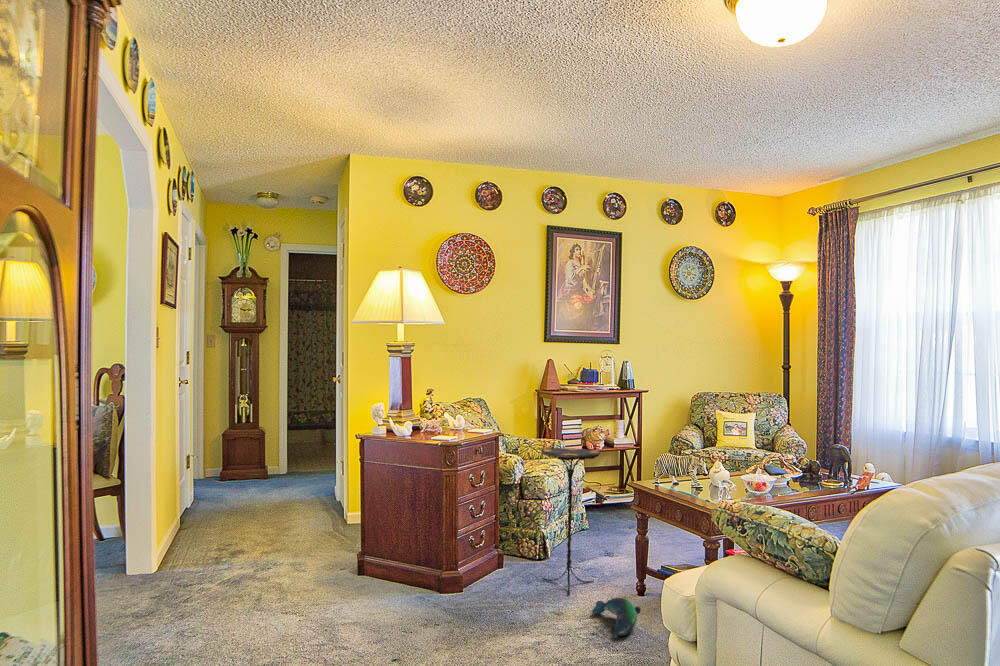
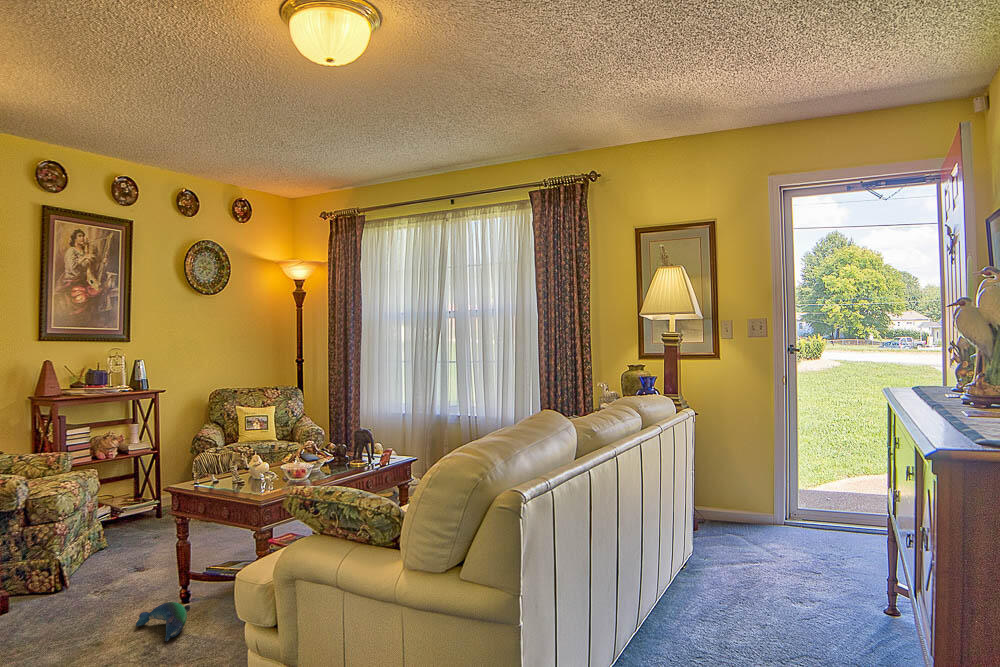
side table: present [541,448,600,594] -> none [60,462,136,617]

